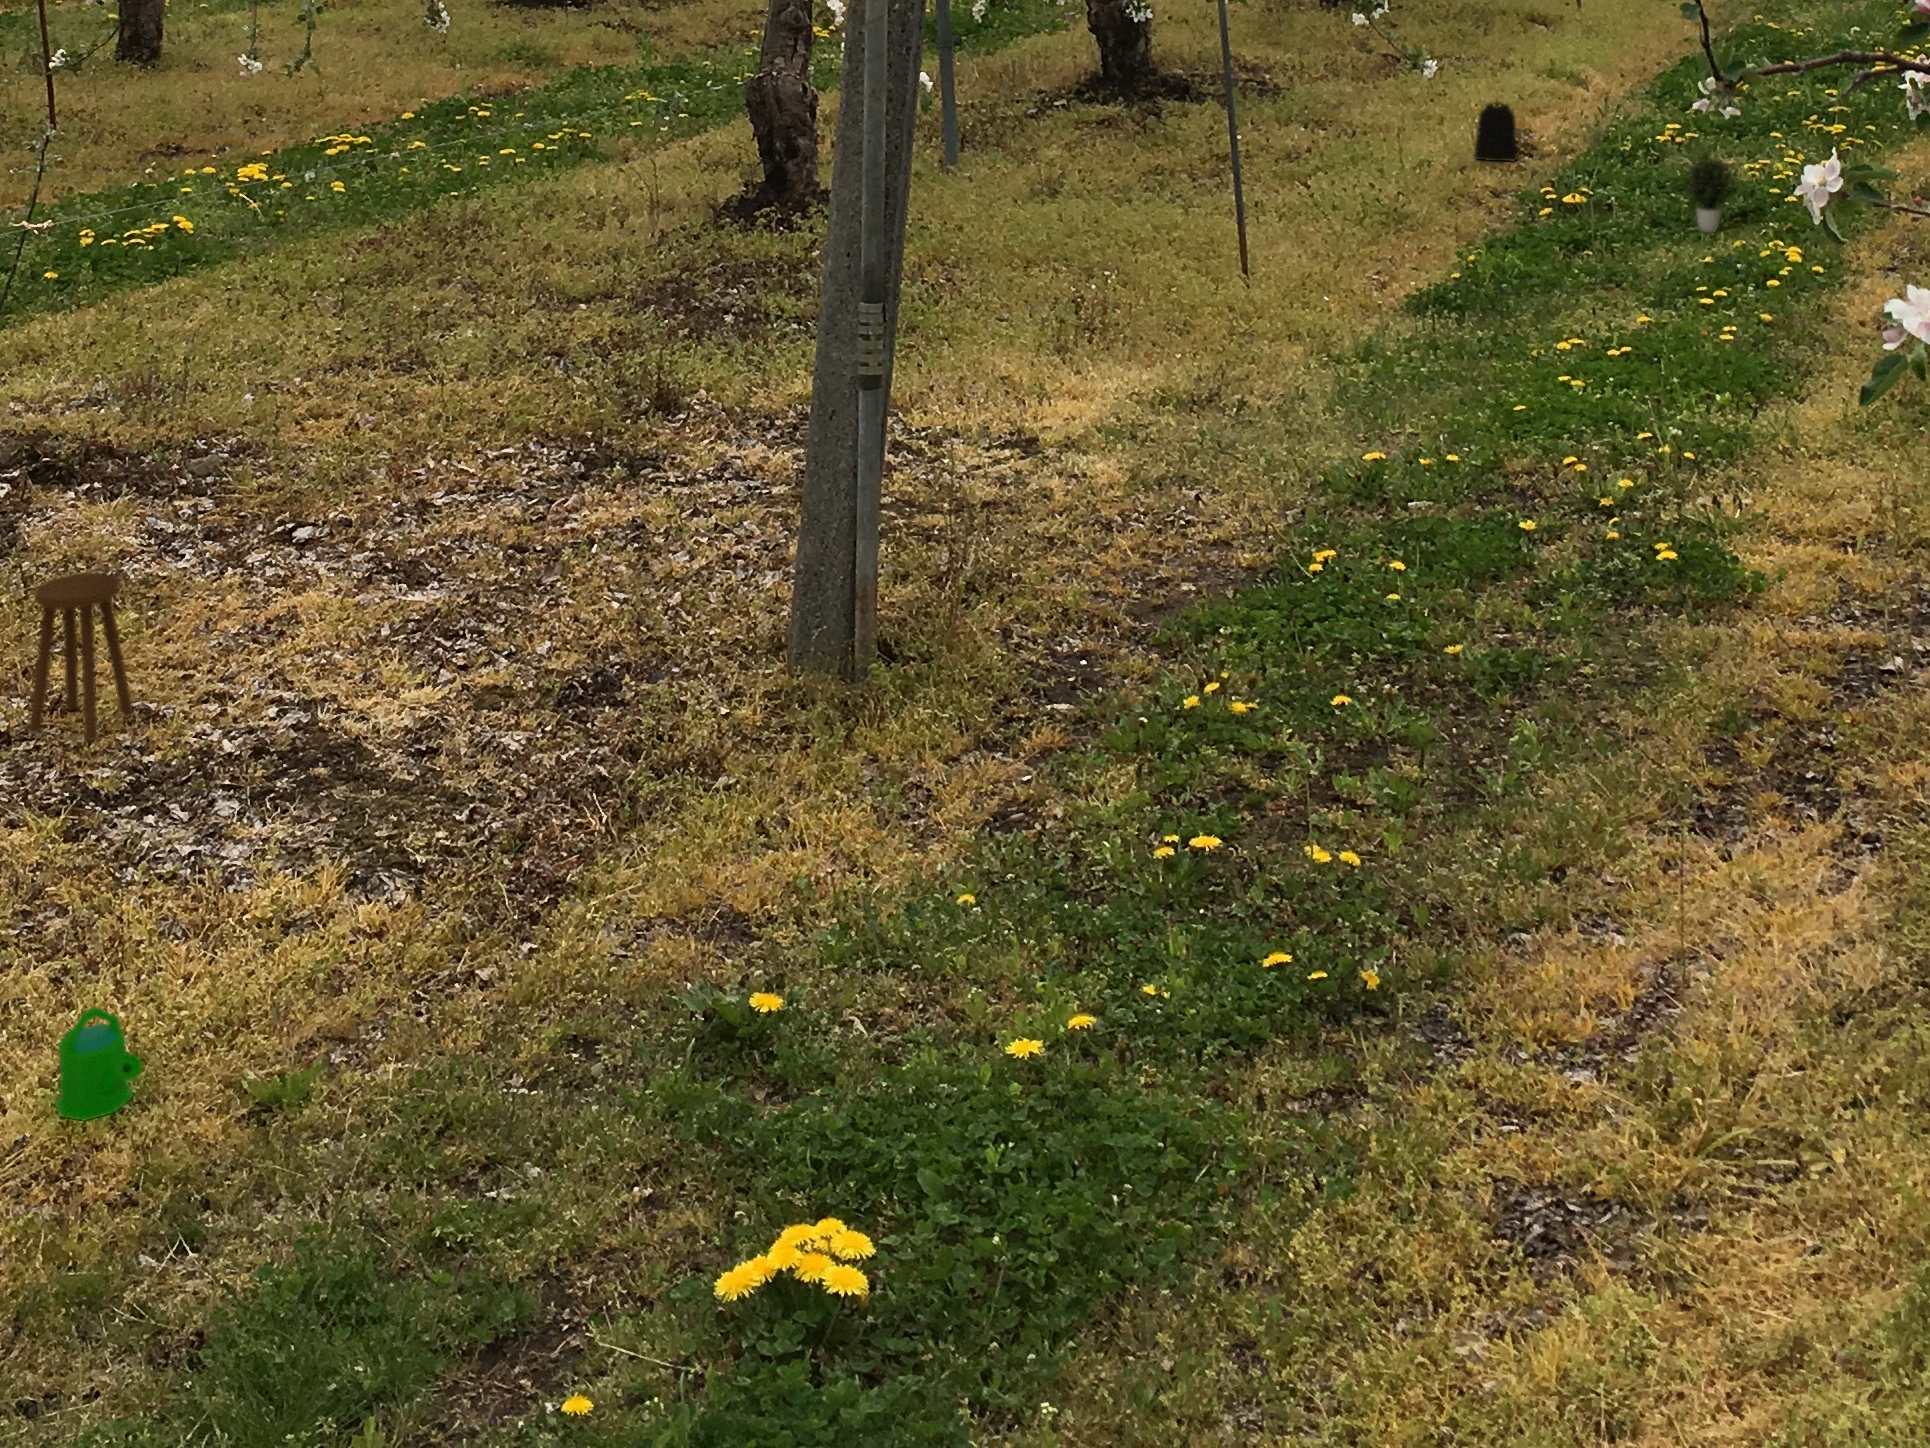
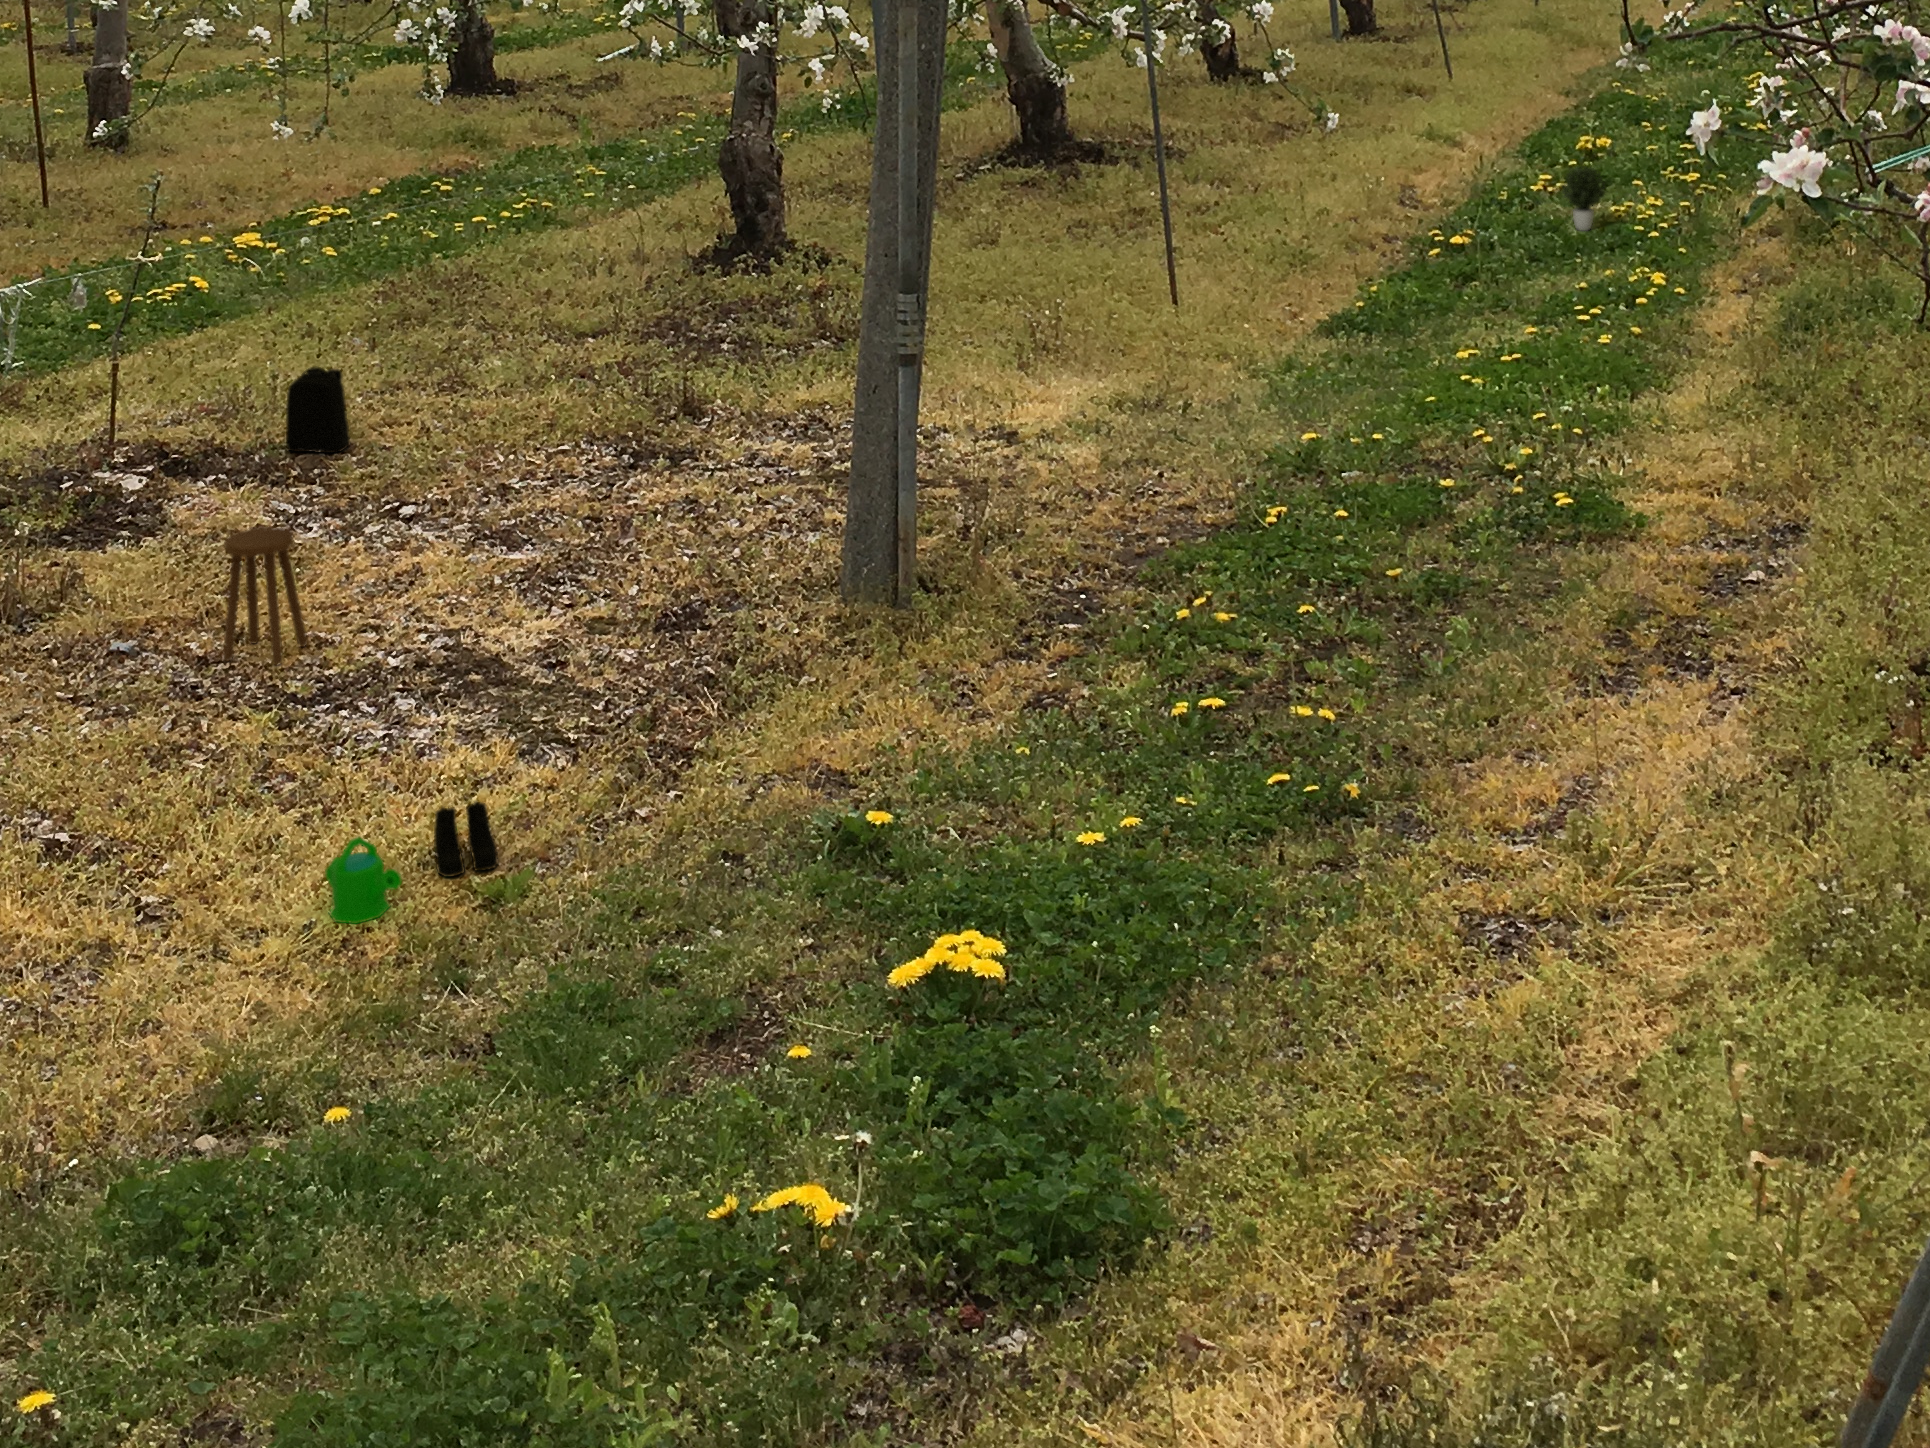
backpack: present [1475,101,1518,162] -> present [286,366,350,453]
boots: none [204,953,283,1056] -> present [434,801,498,877]

